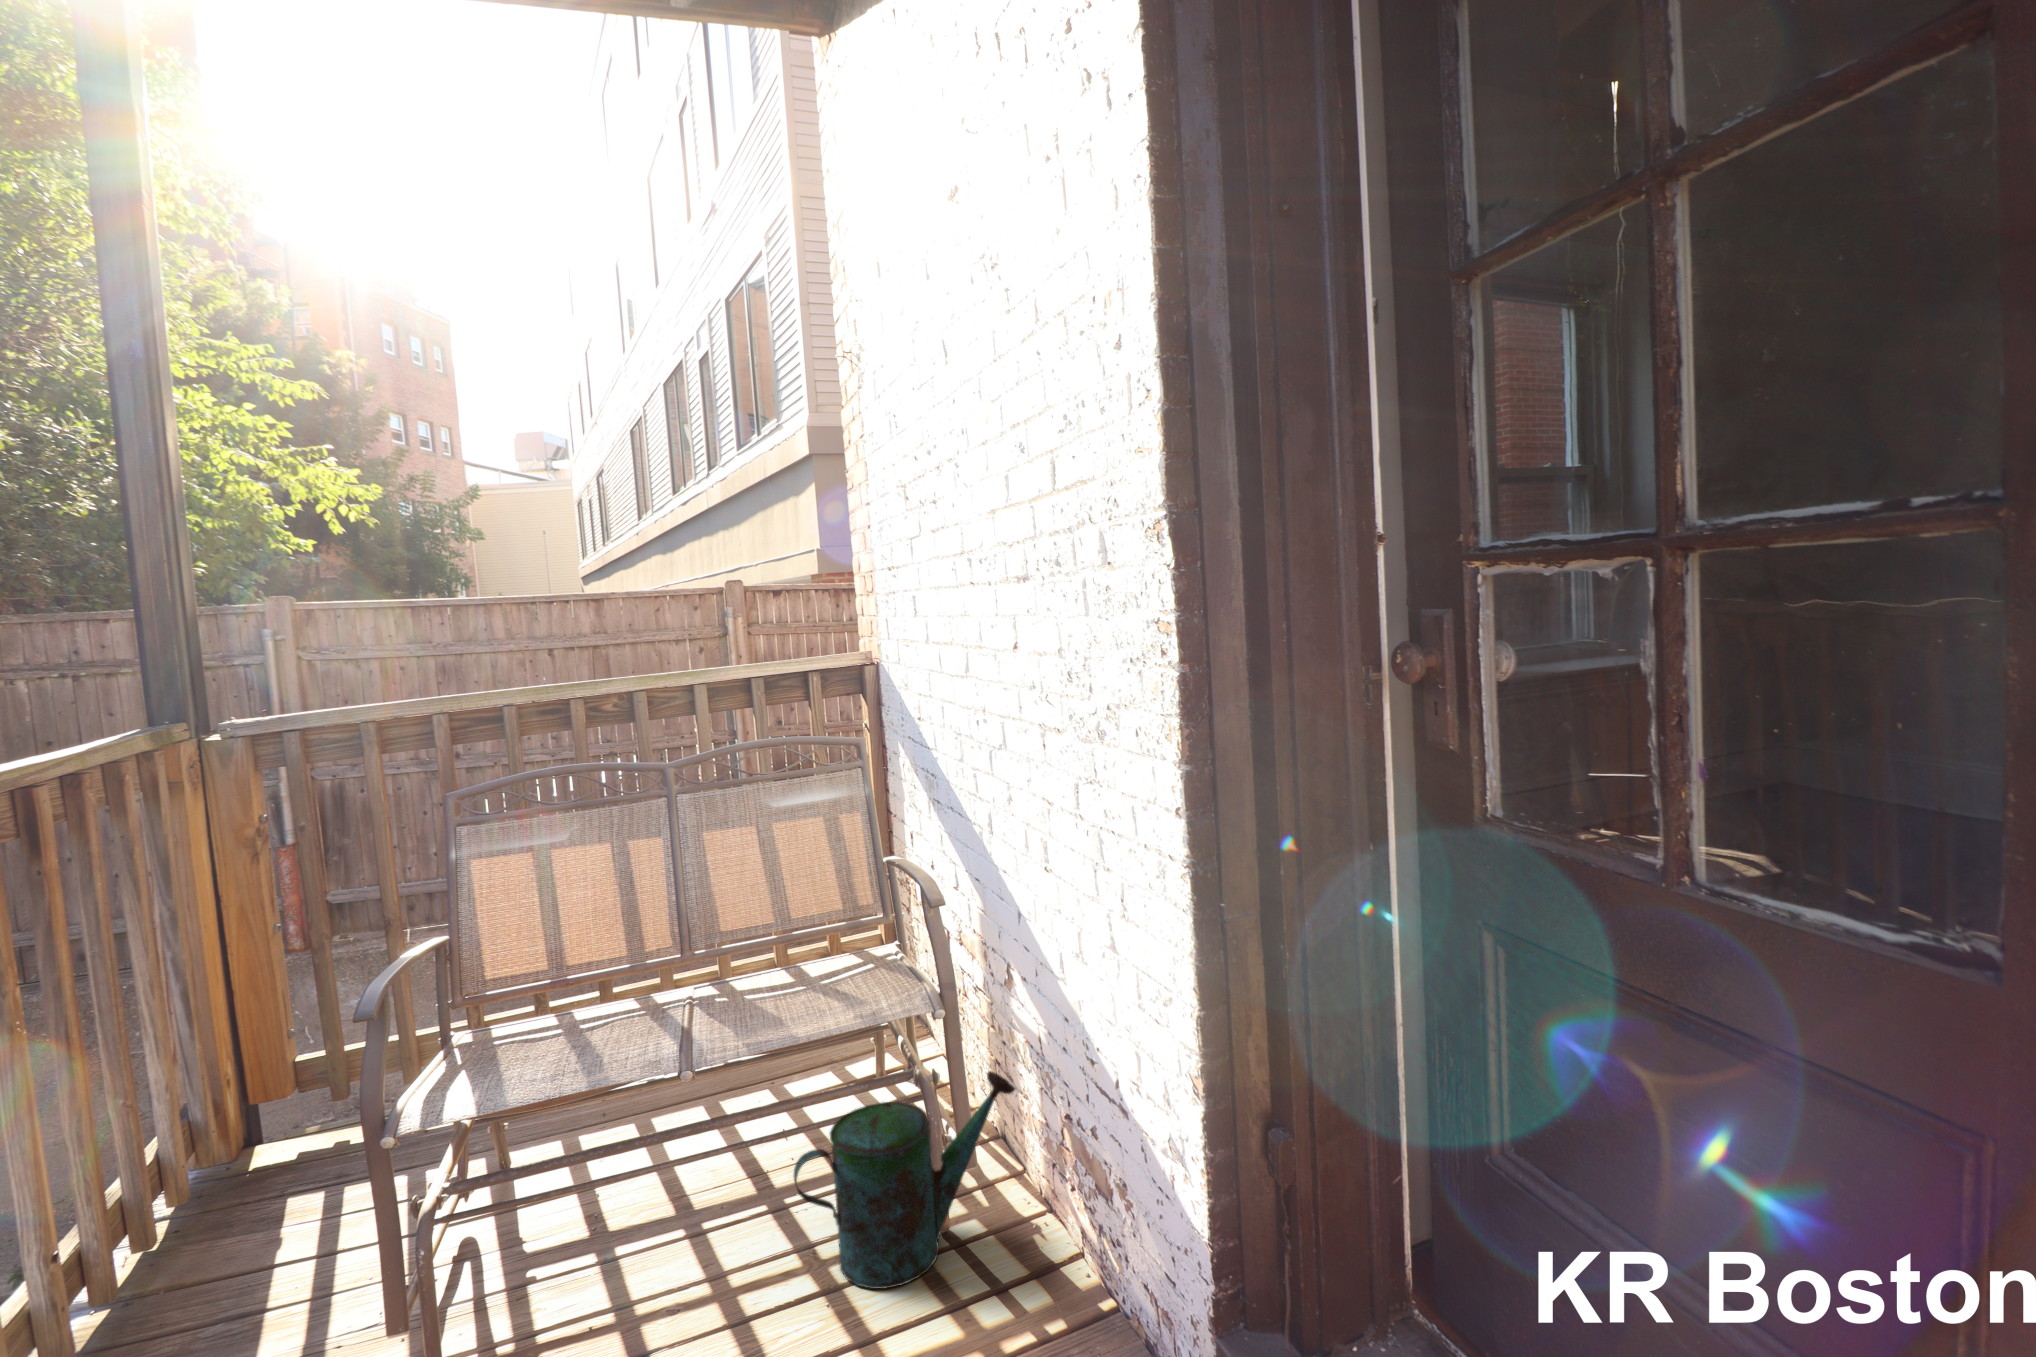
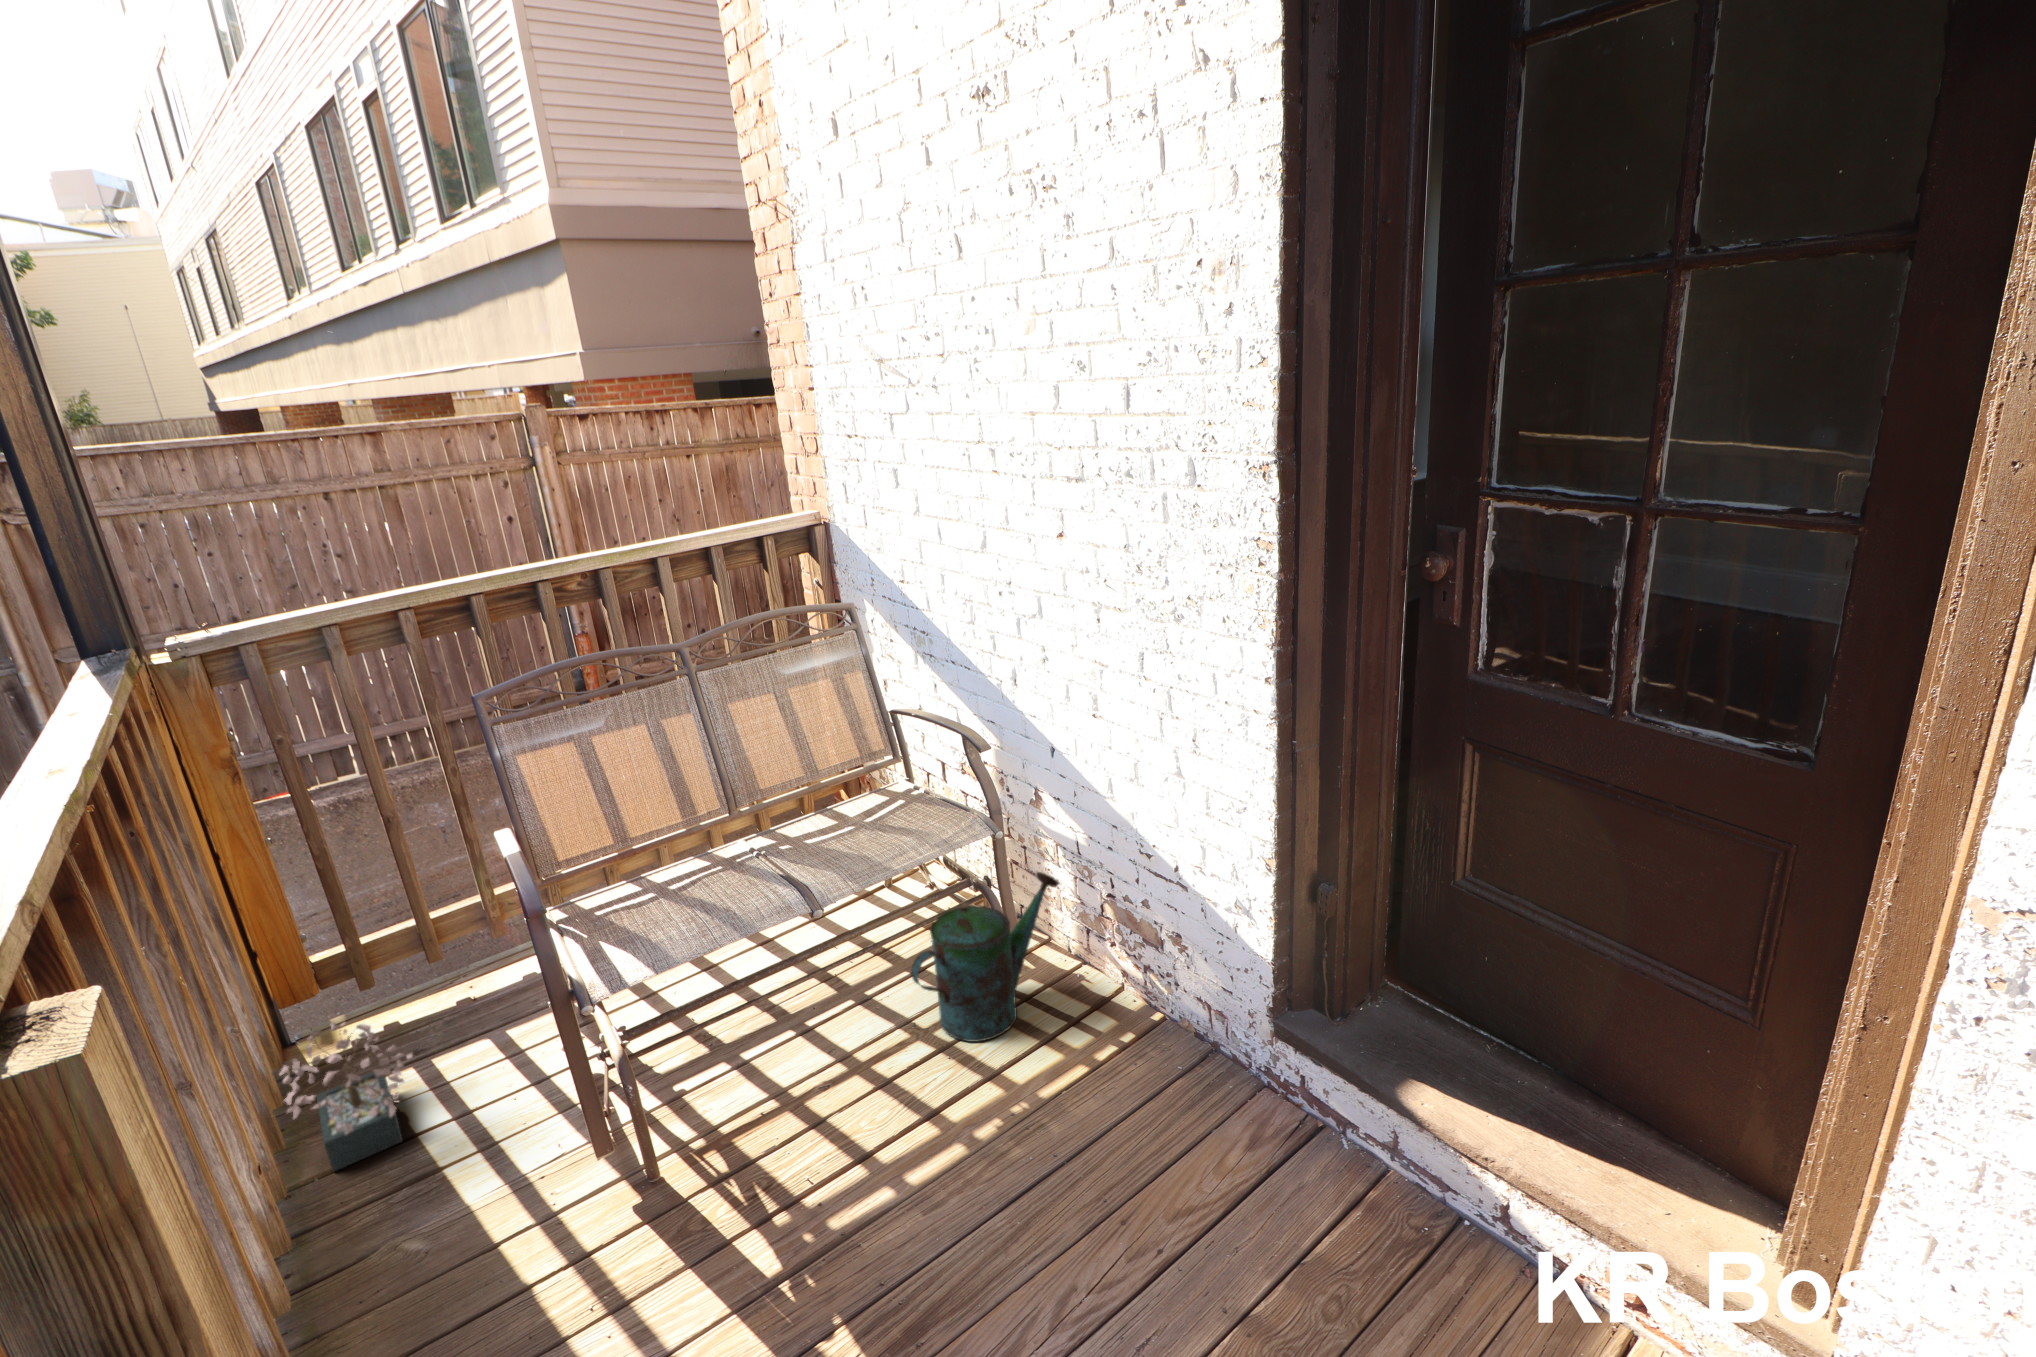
decorative plant: none [127,1124,286,1293] -> present [279,1023,413,1171]

